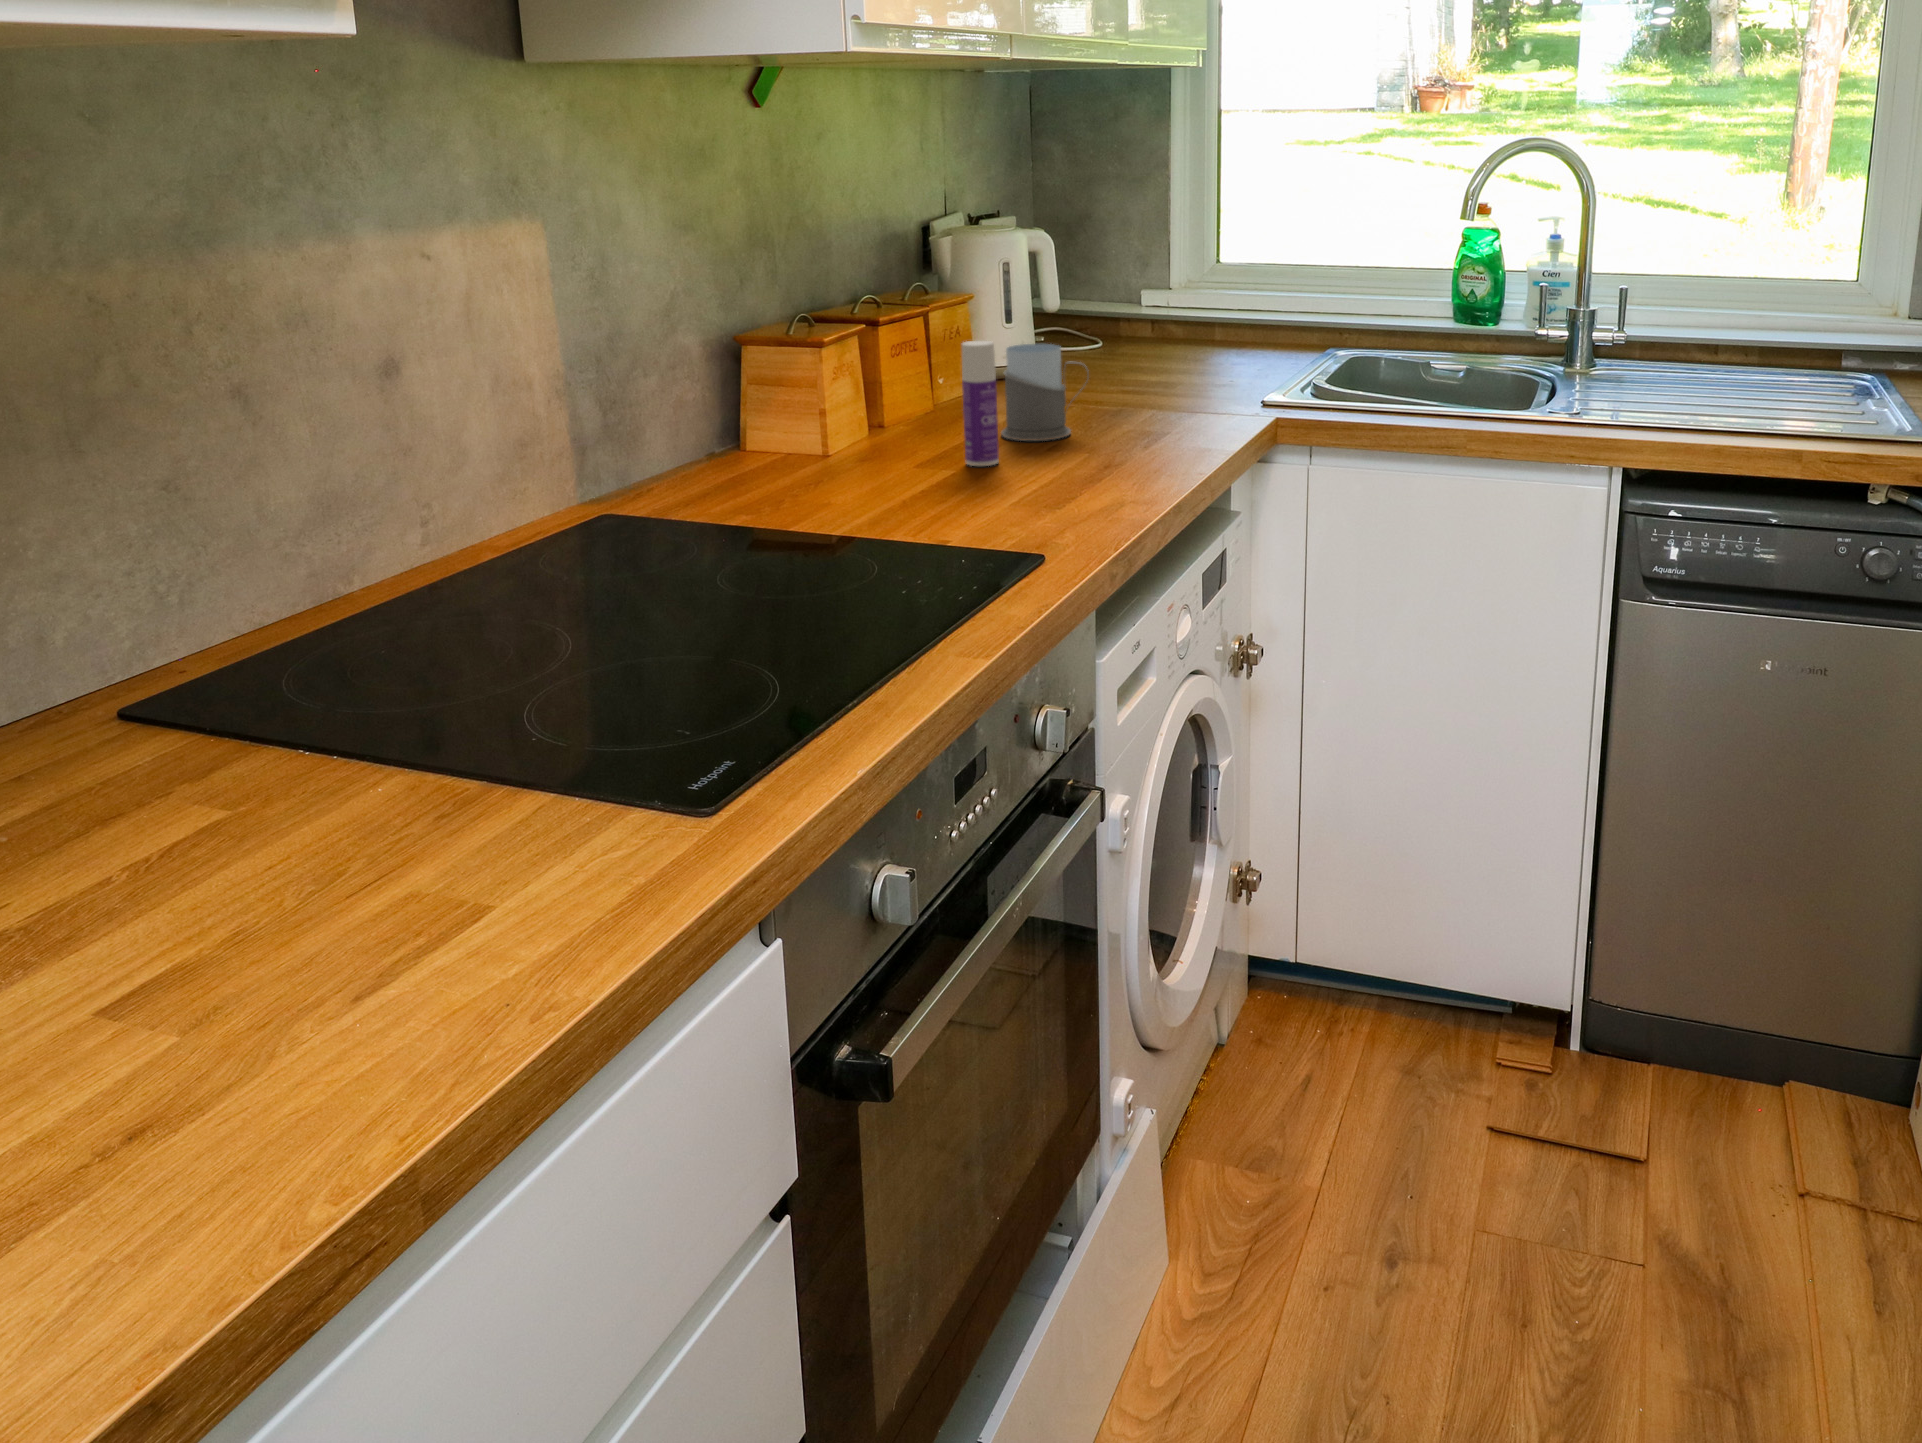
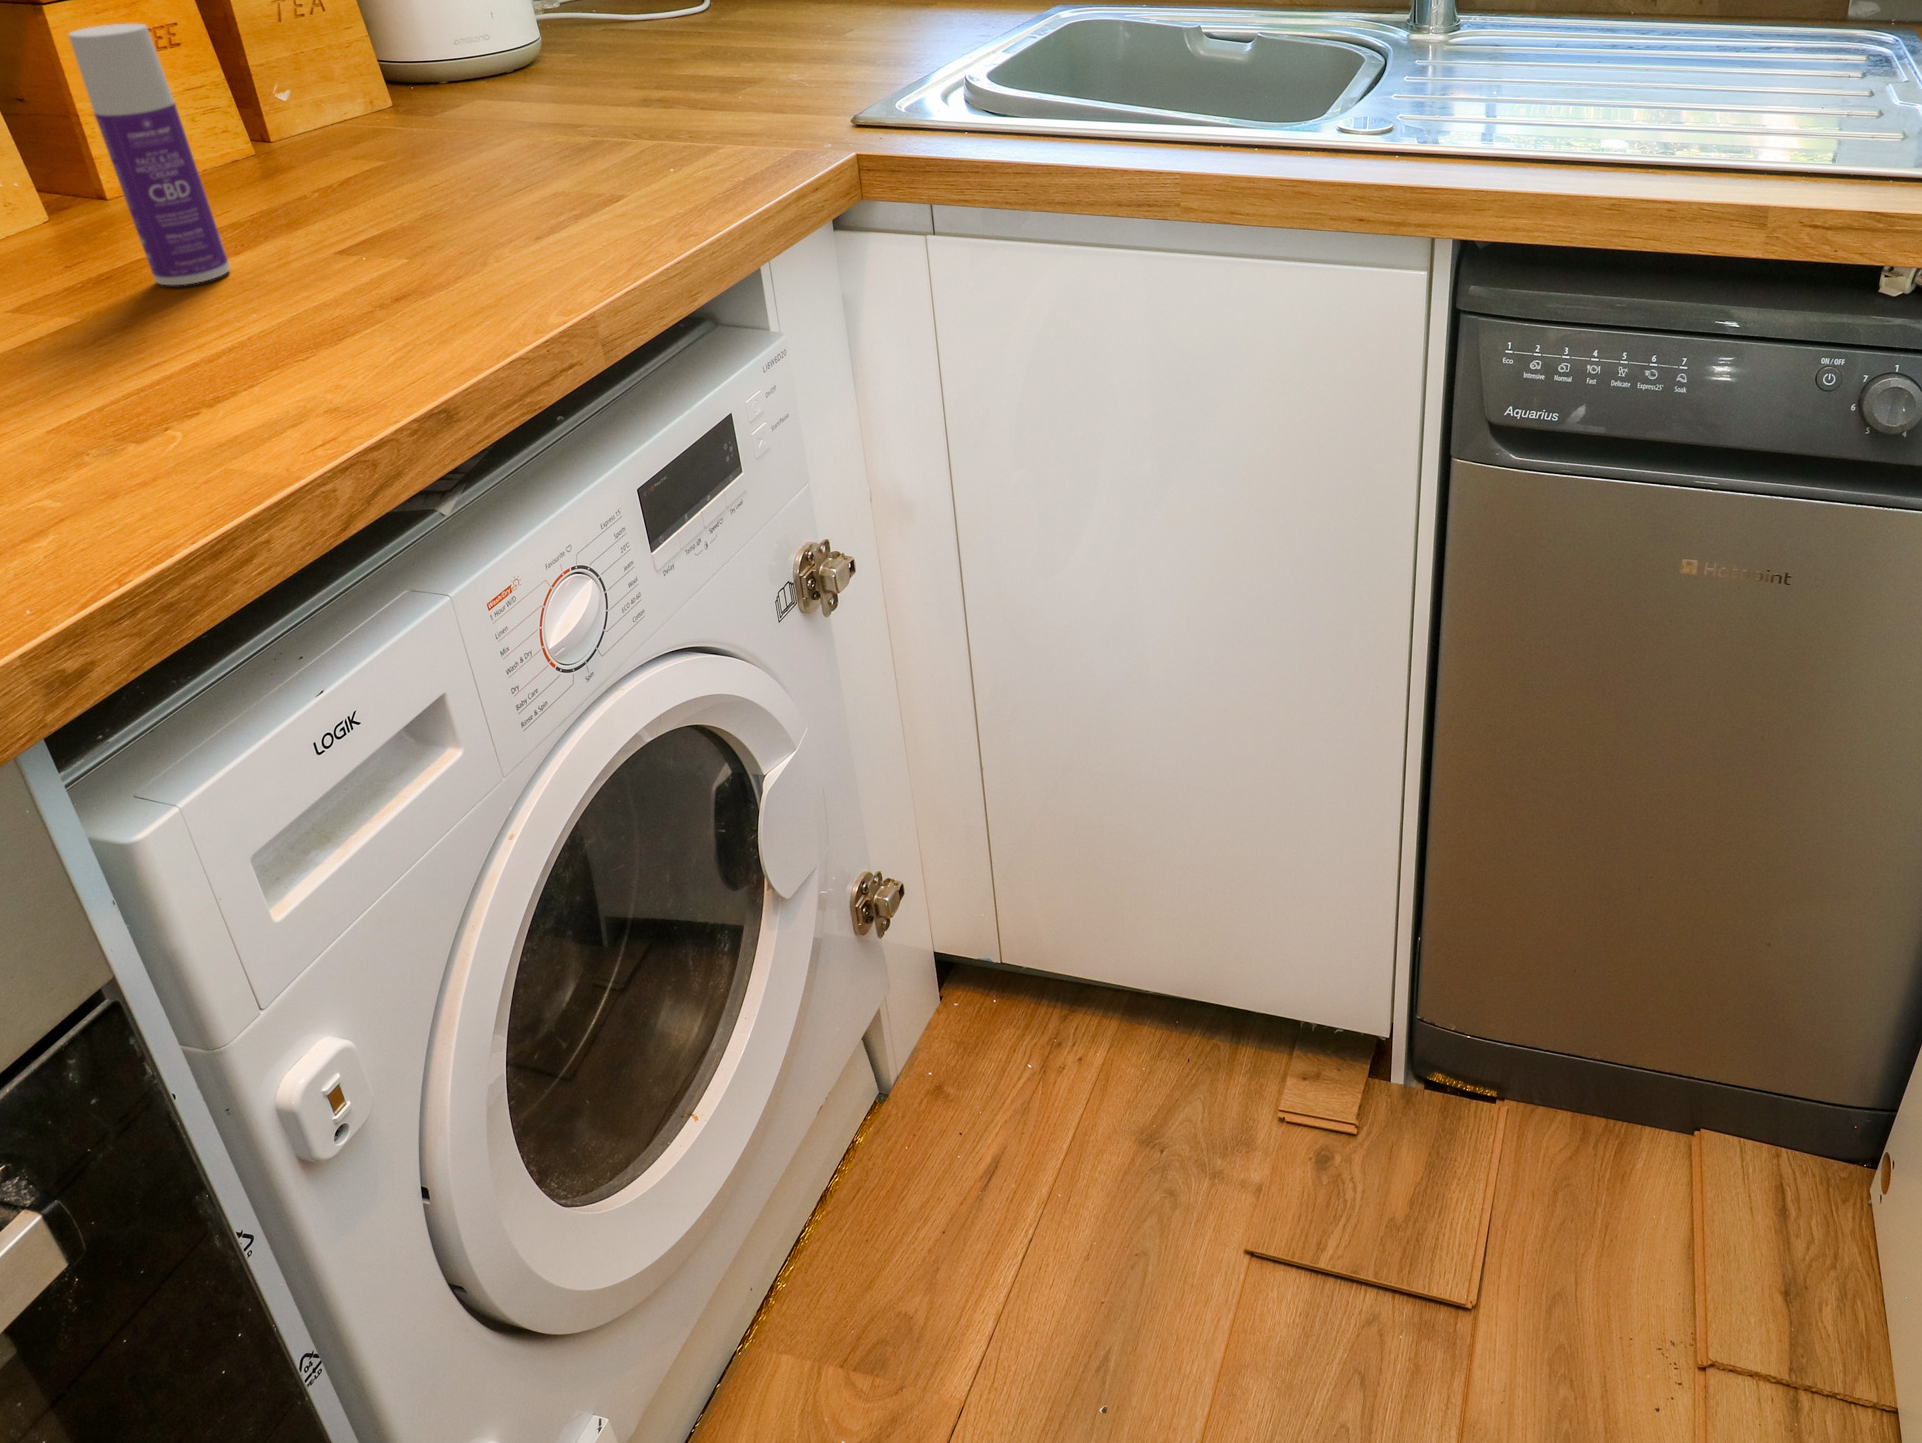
mug: present [1001,344,1089,441] -> none [284,20,465,215]

